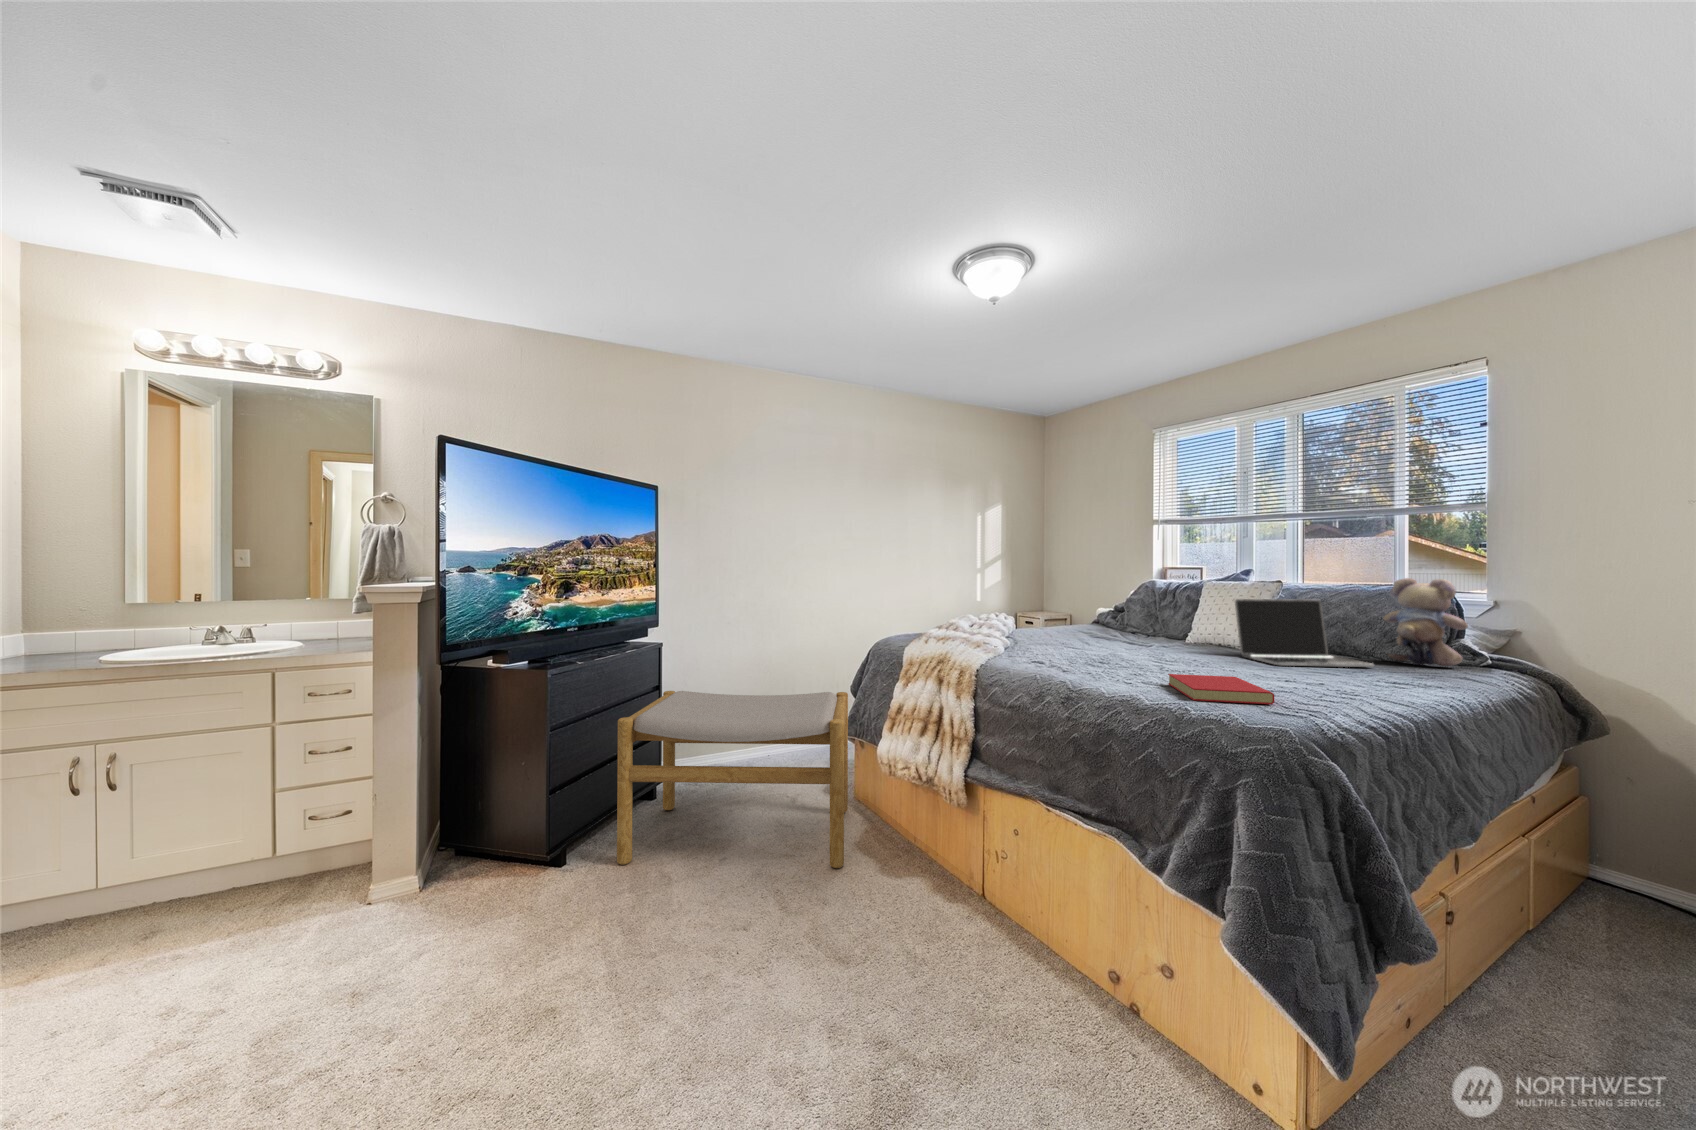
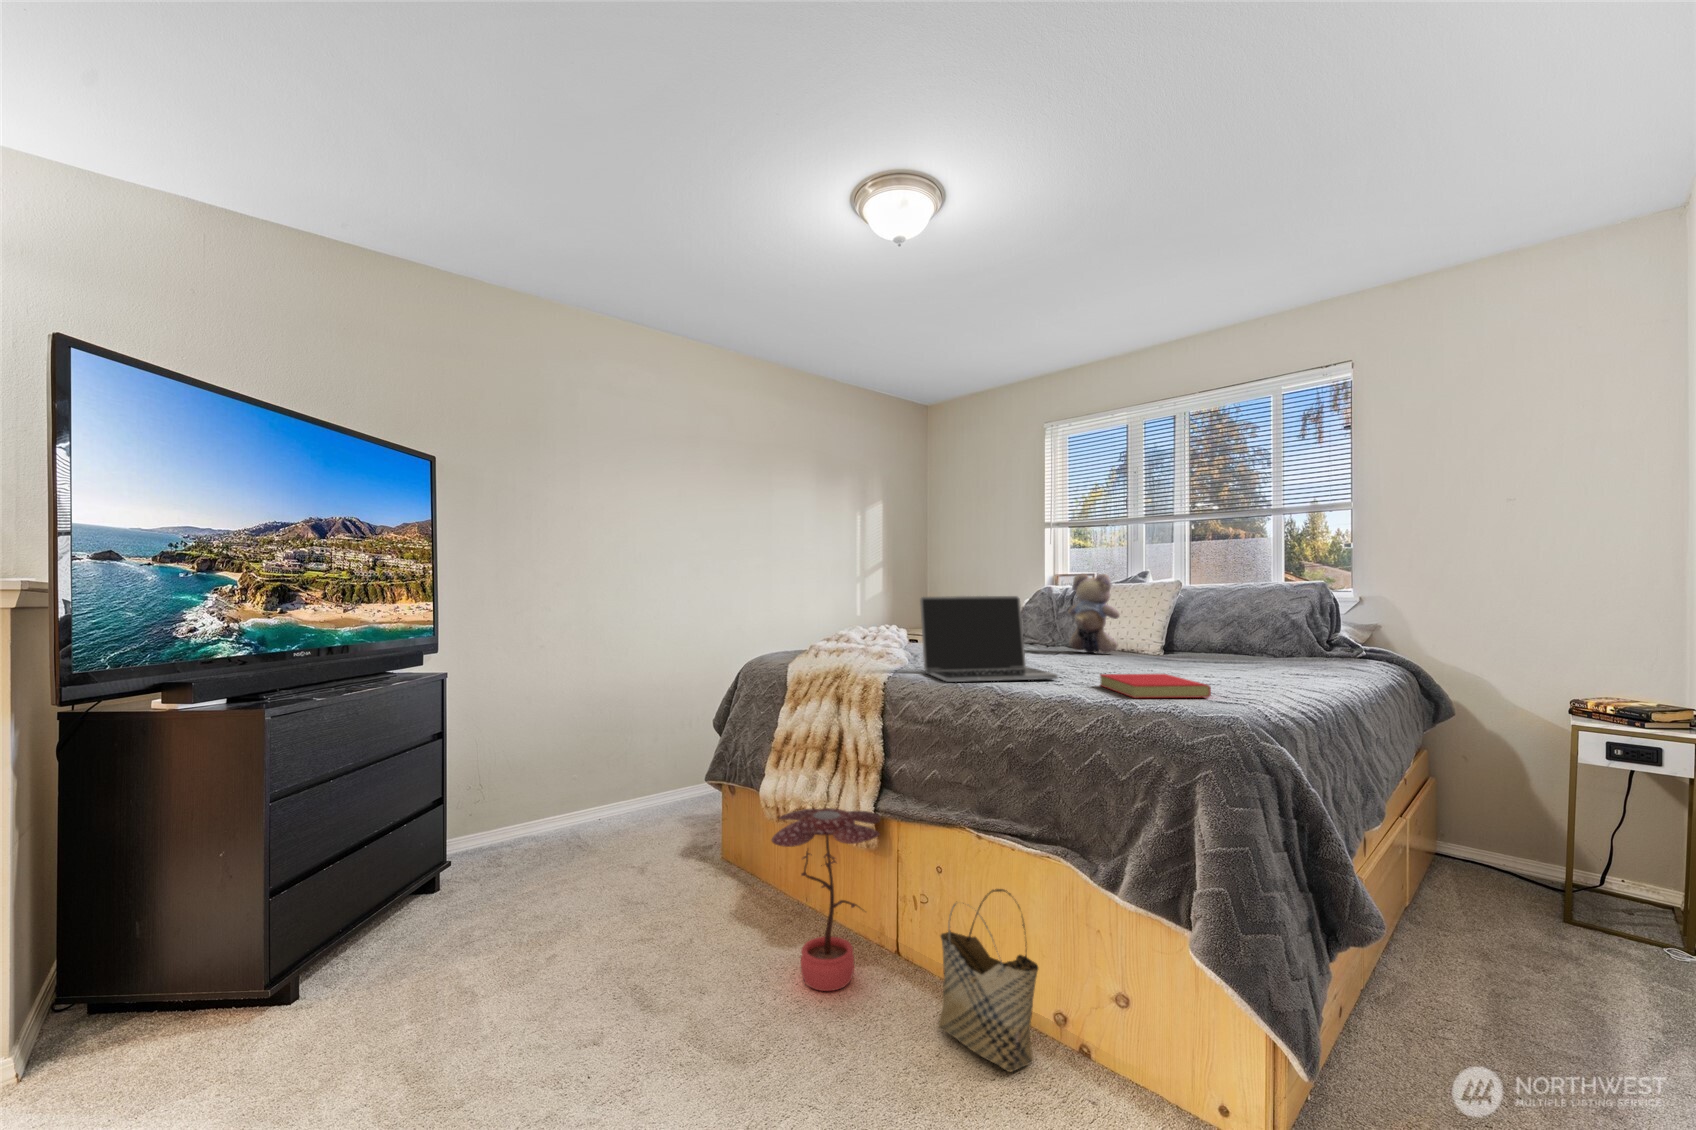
teddy bear: present [1384,578,1468,666] -> present [1068,574,1120,653]
laptop: present [1235,599,1374,667] -> present [920,596,1058,682]
footstool: present [617,691,848,868] -> none [378,726,717,994]
potted plant: none [877,767,969,914] -> present [772,808,880,991]
woven basket: none [1005,854,1090,1012] -> present [938,889,1038,1072]

